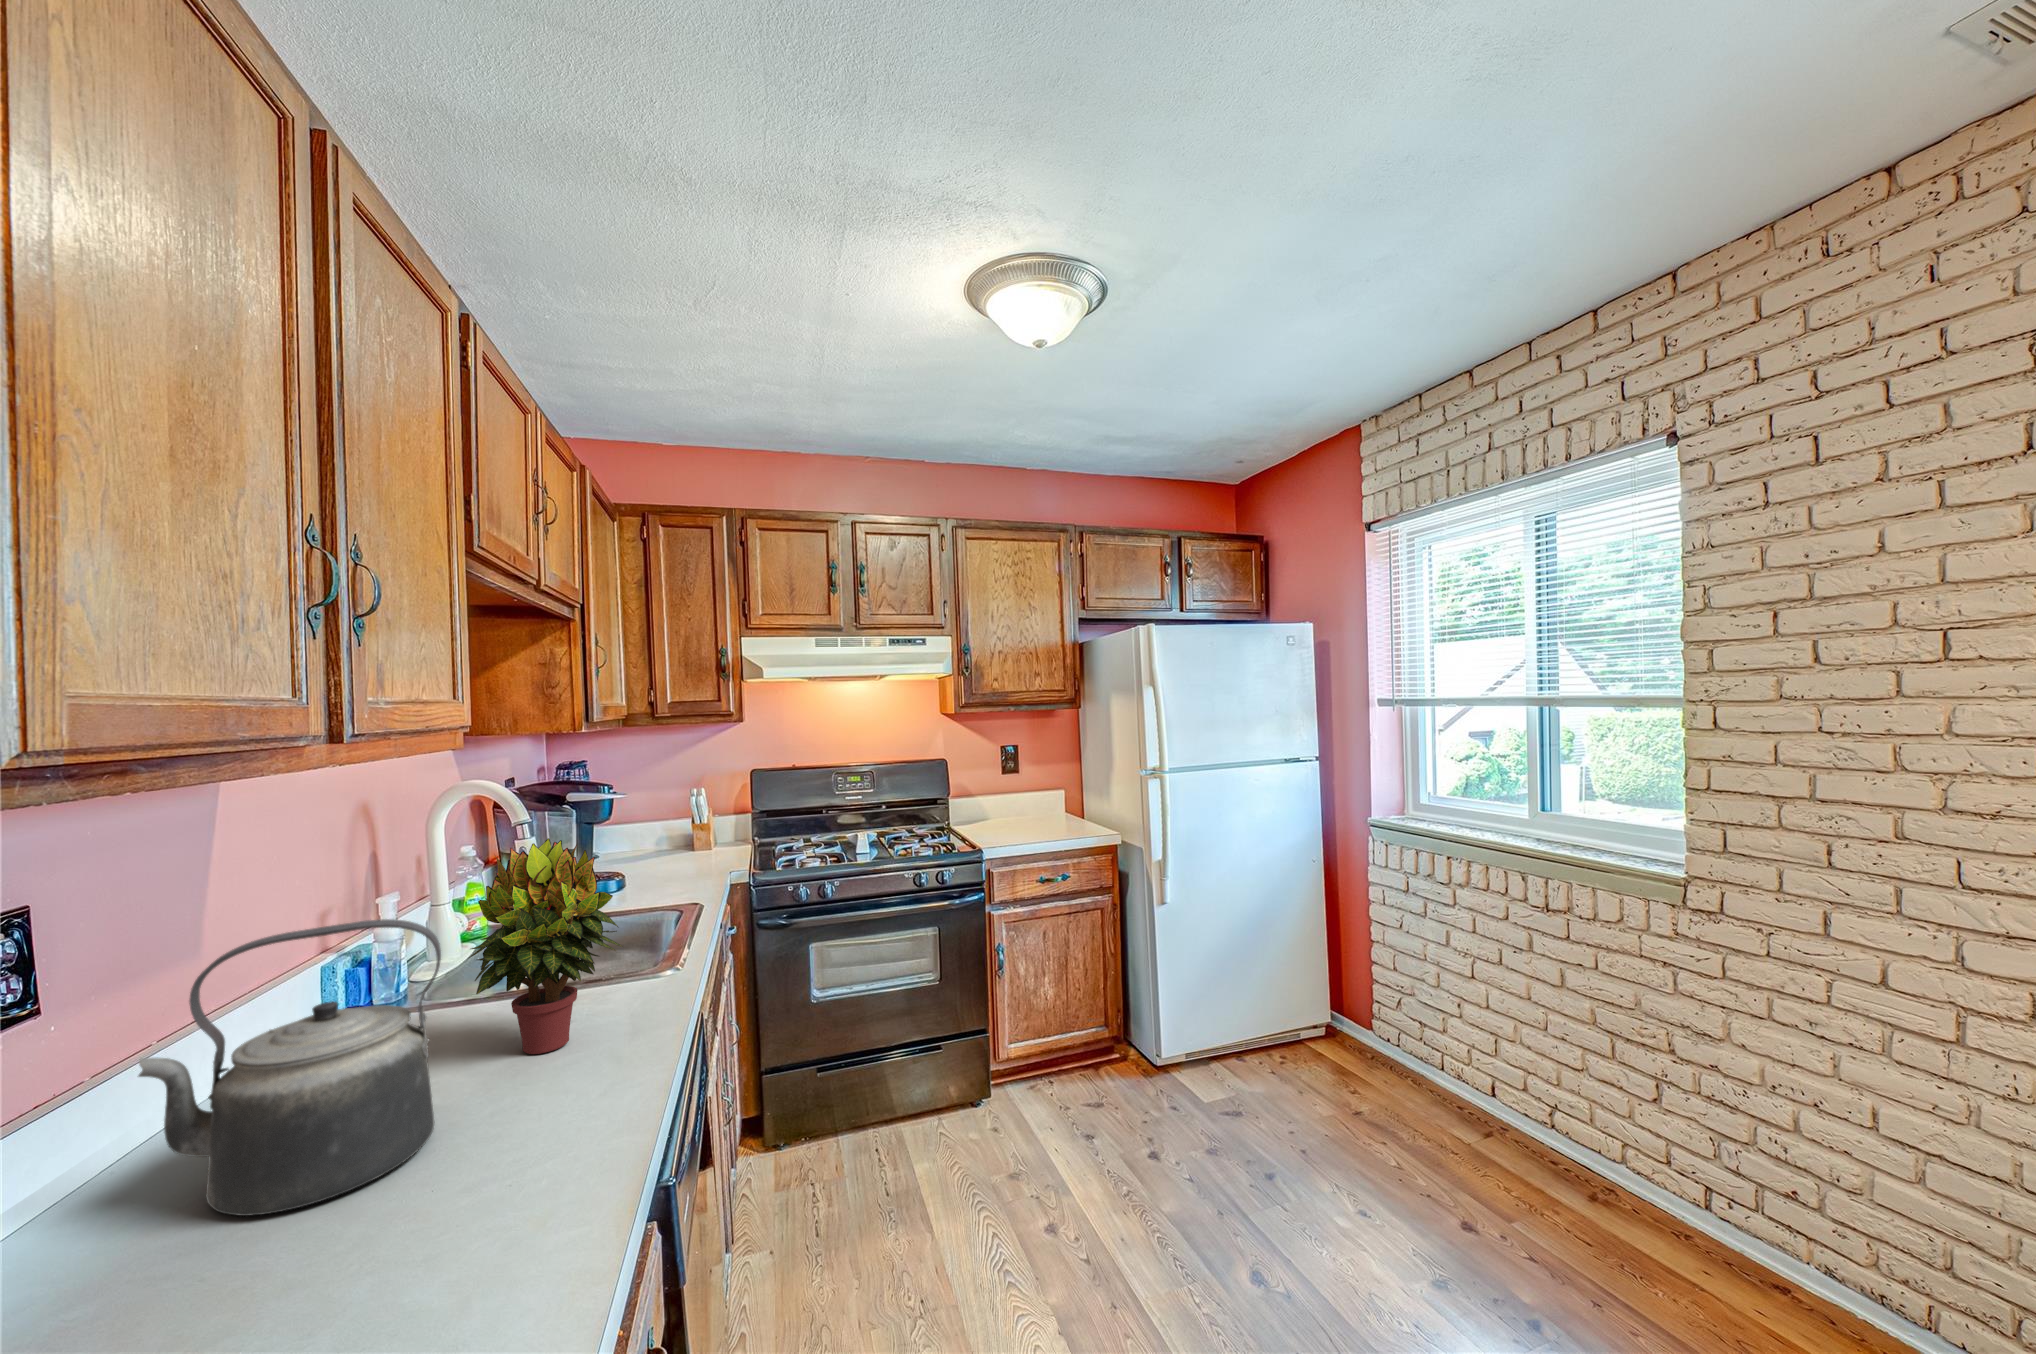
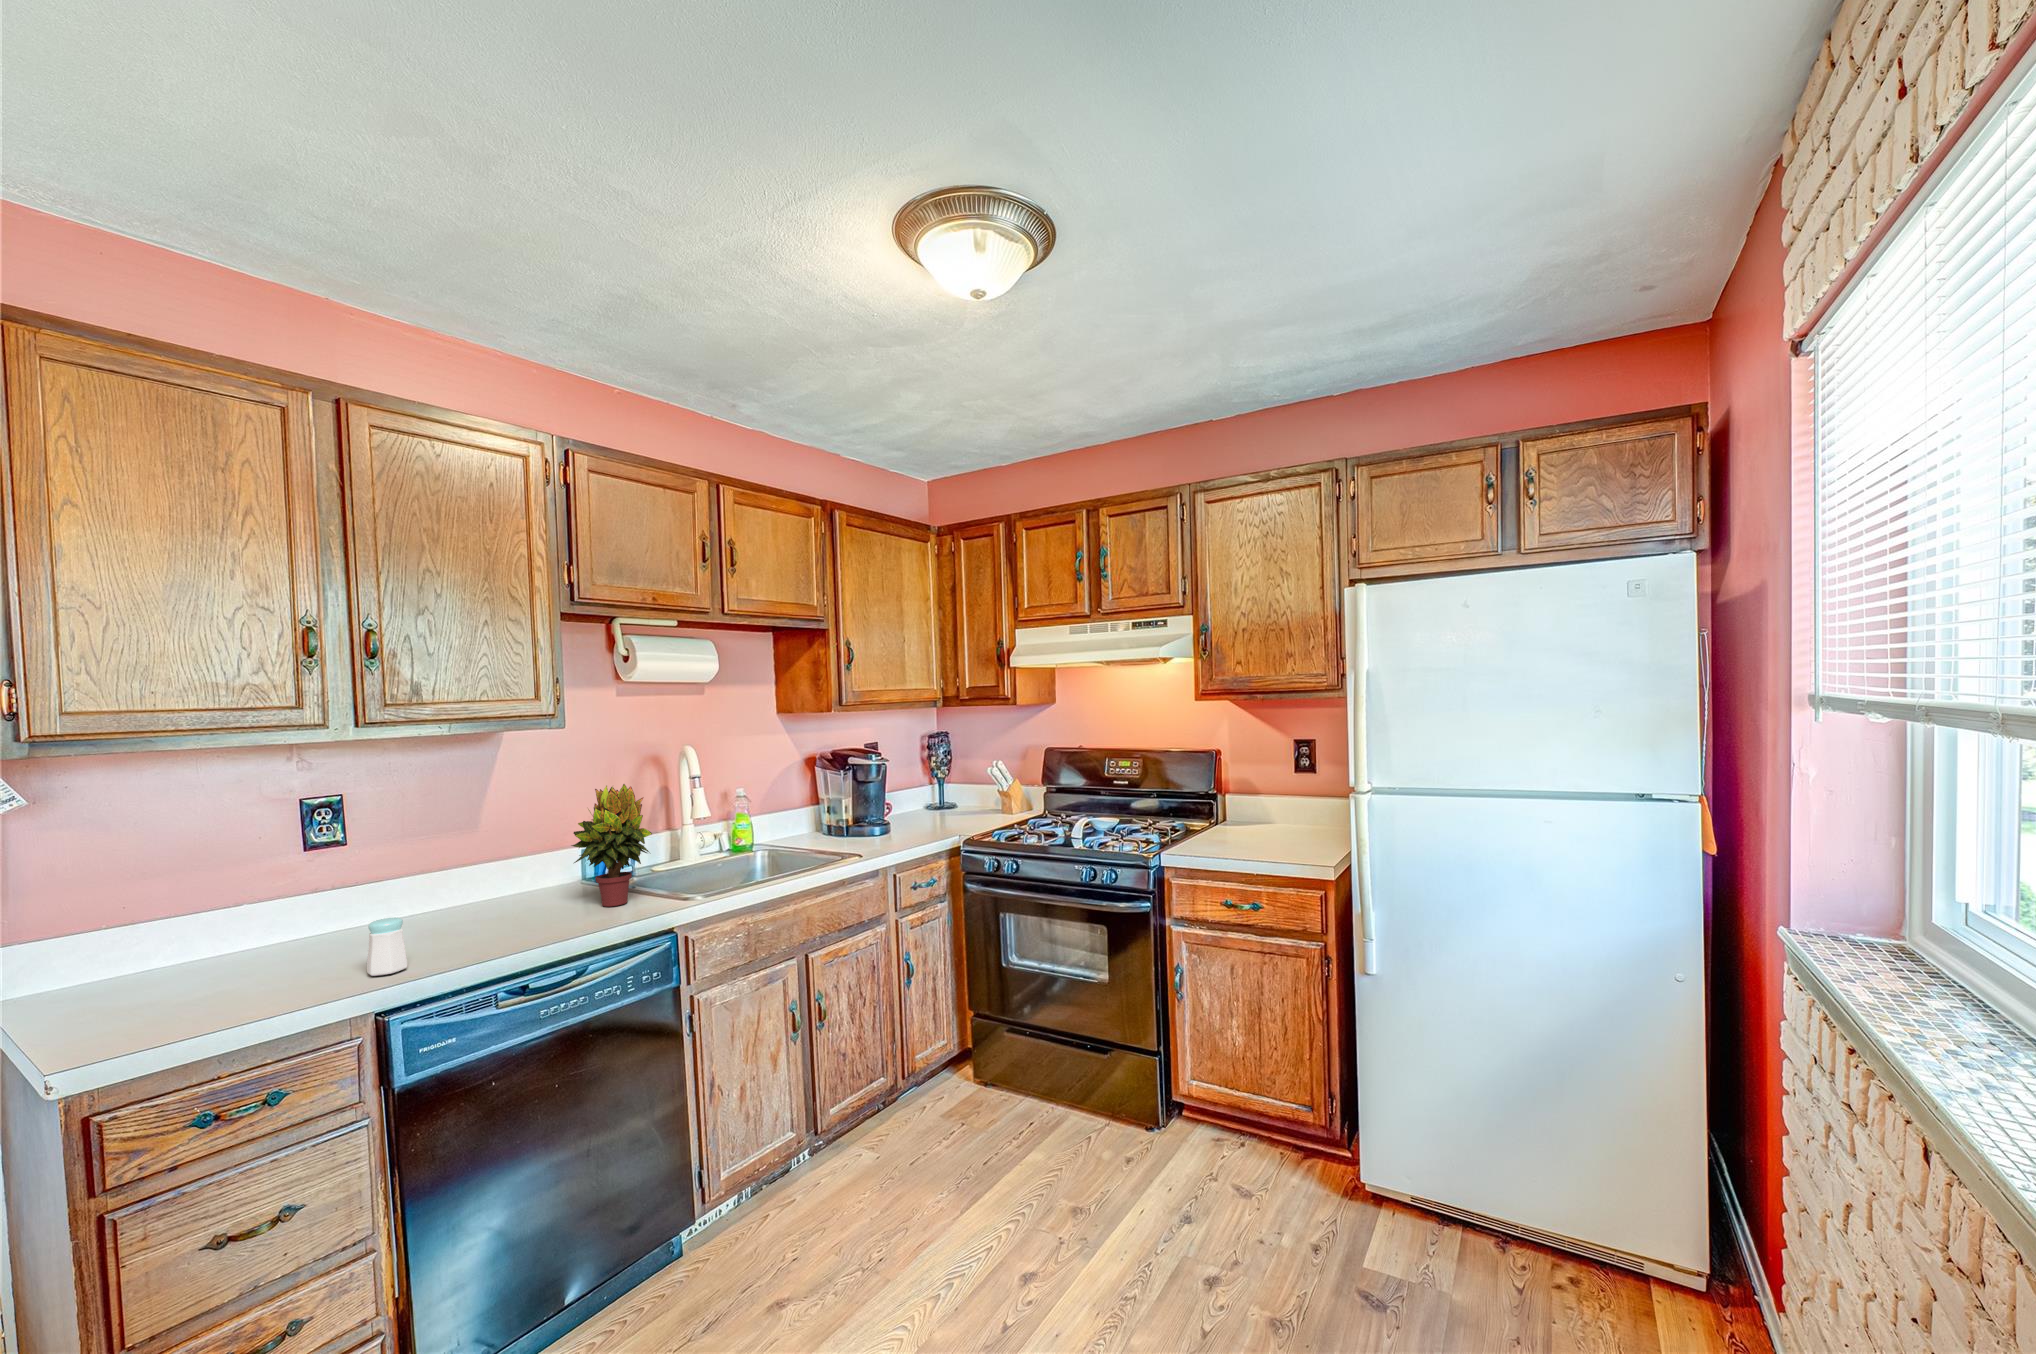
kettle: present [139,919,441,1216] -> none [429,811,522,930]
salt shaker: none [484,1144,568,1296] -> present [367,917,407,976]

